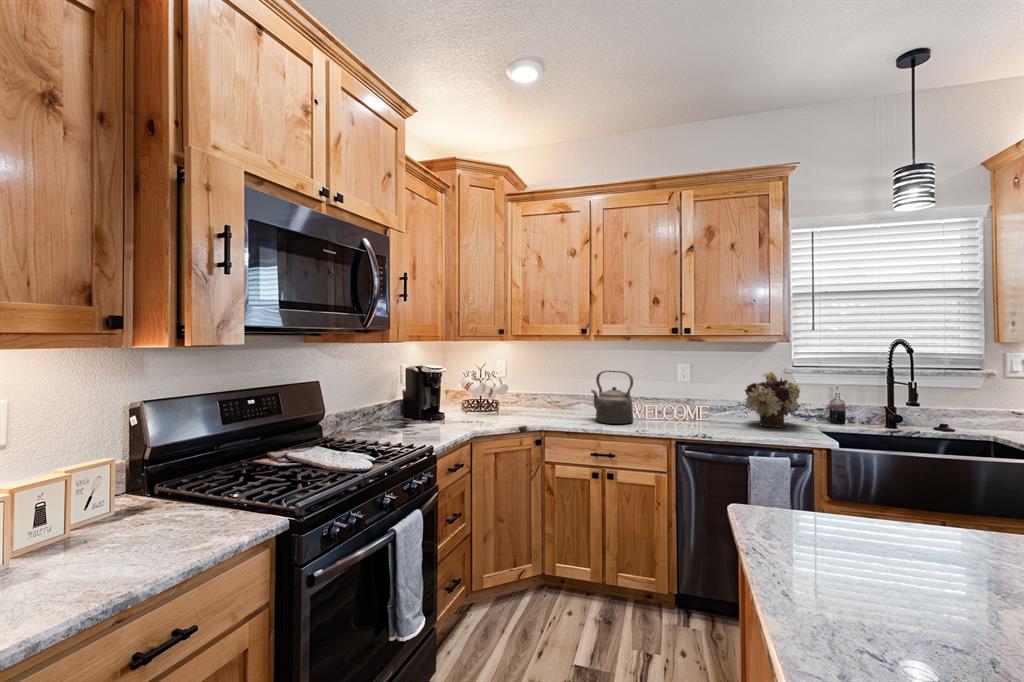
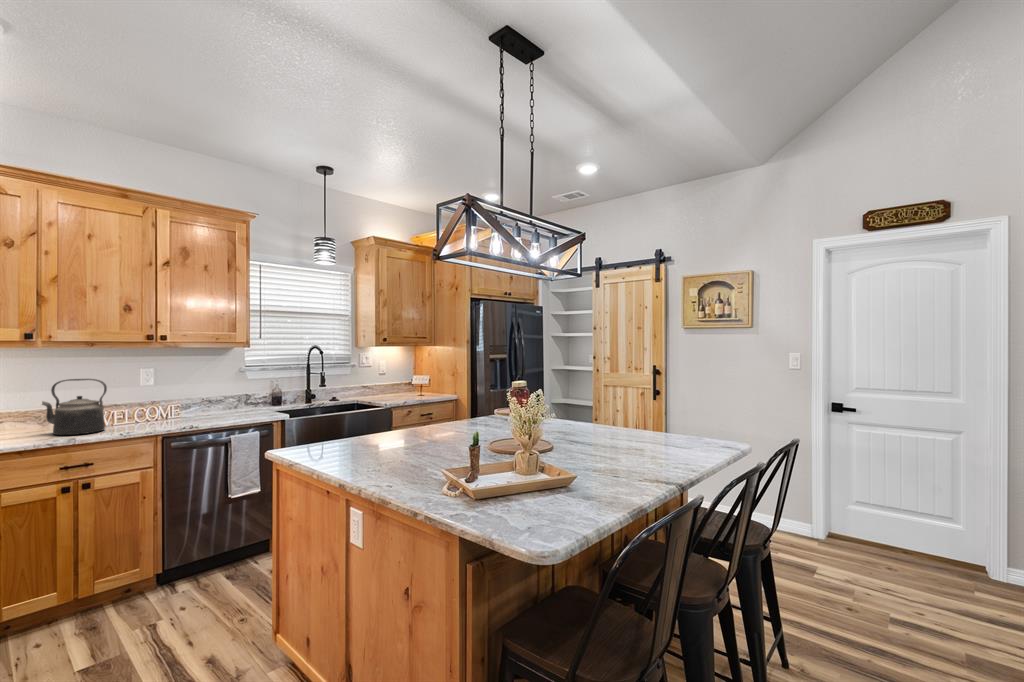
flower arrangement: present [745,371,800,428] -> none [214,371,258,415]

